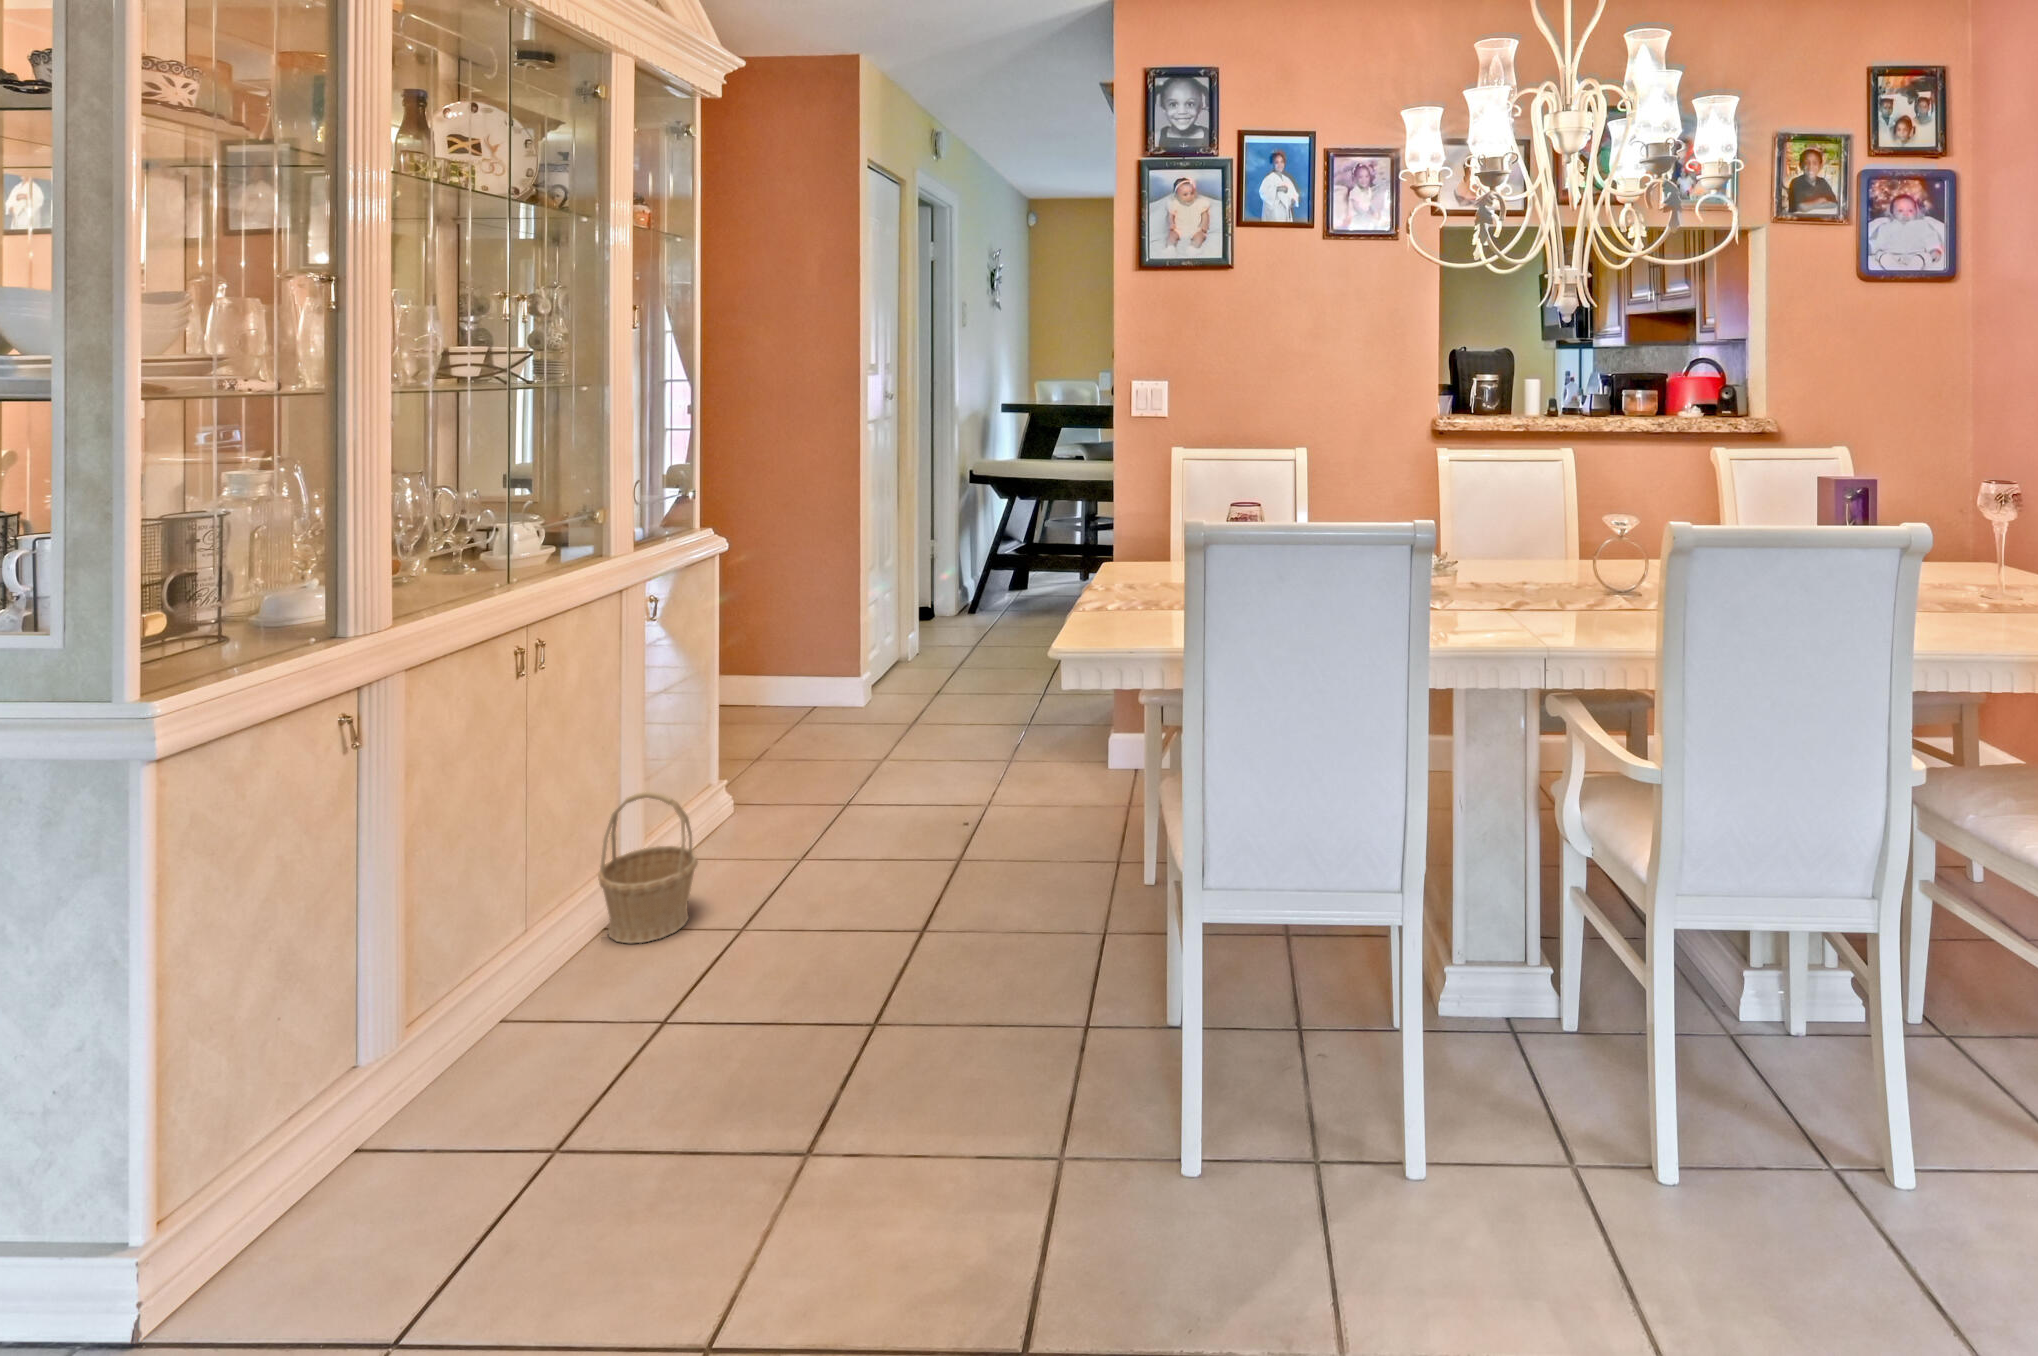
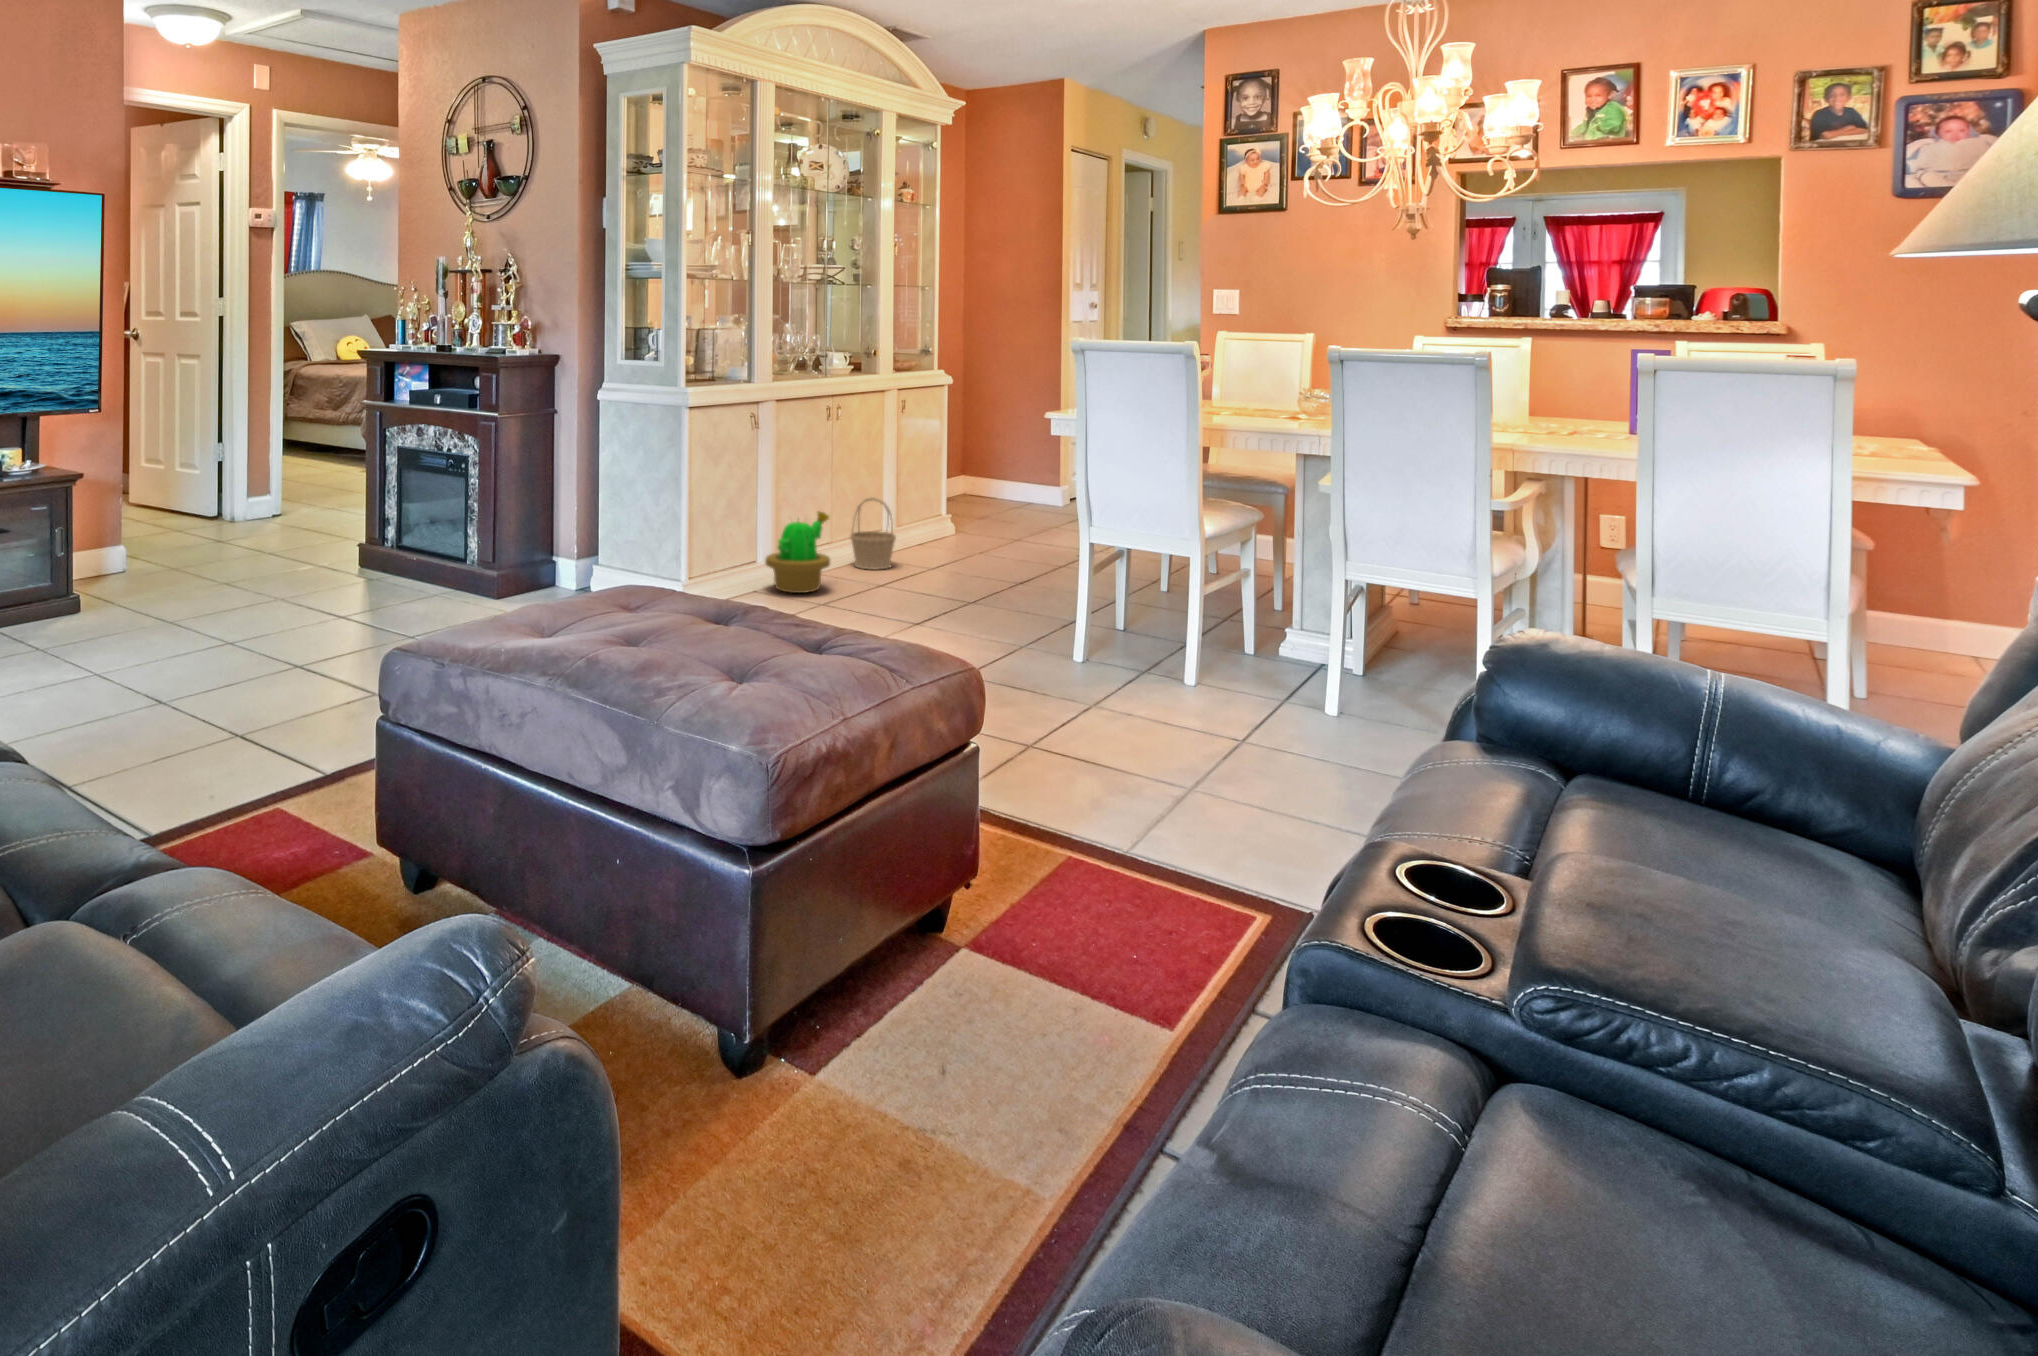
decorative plant: none [410,887,584,1124] -> present [765,511,830,593]

